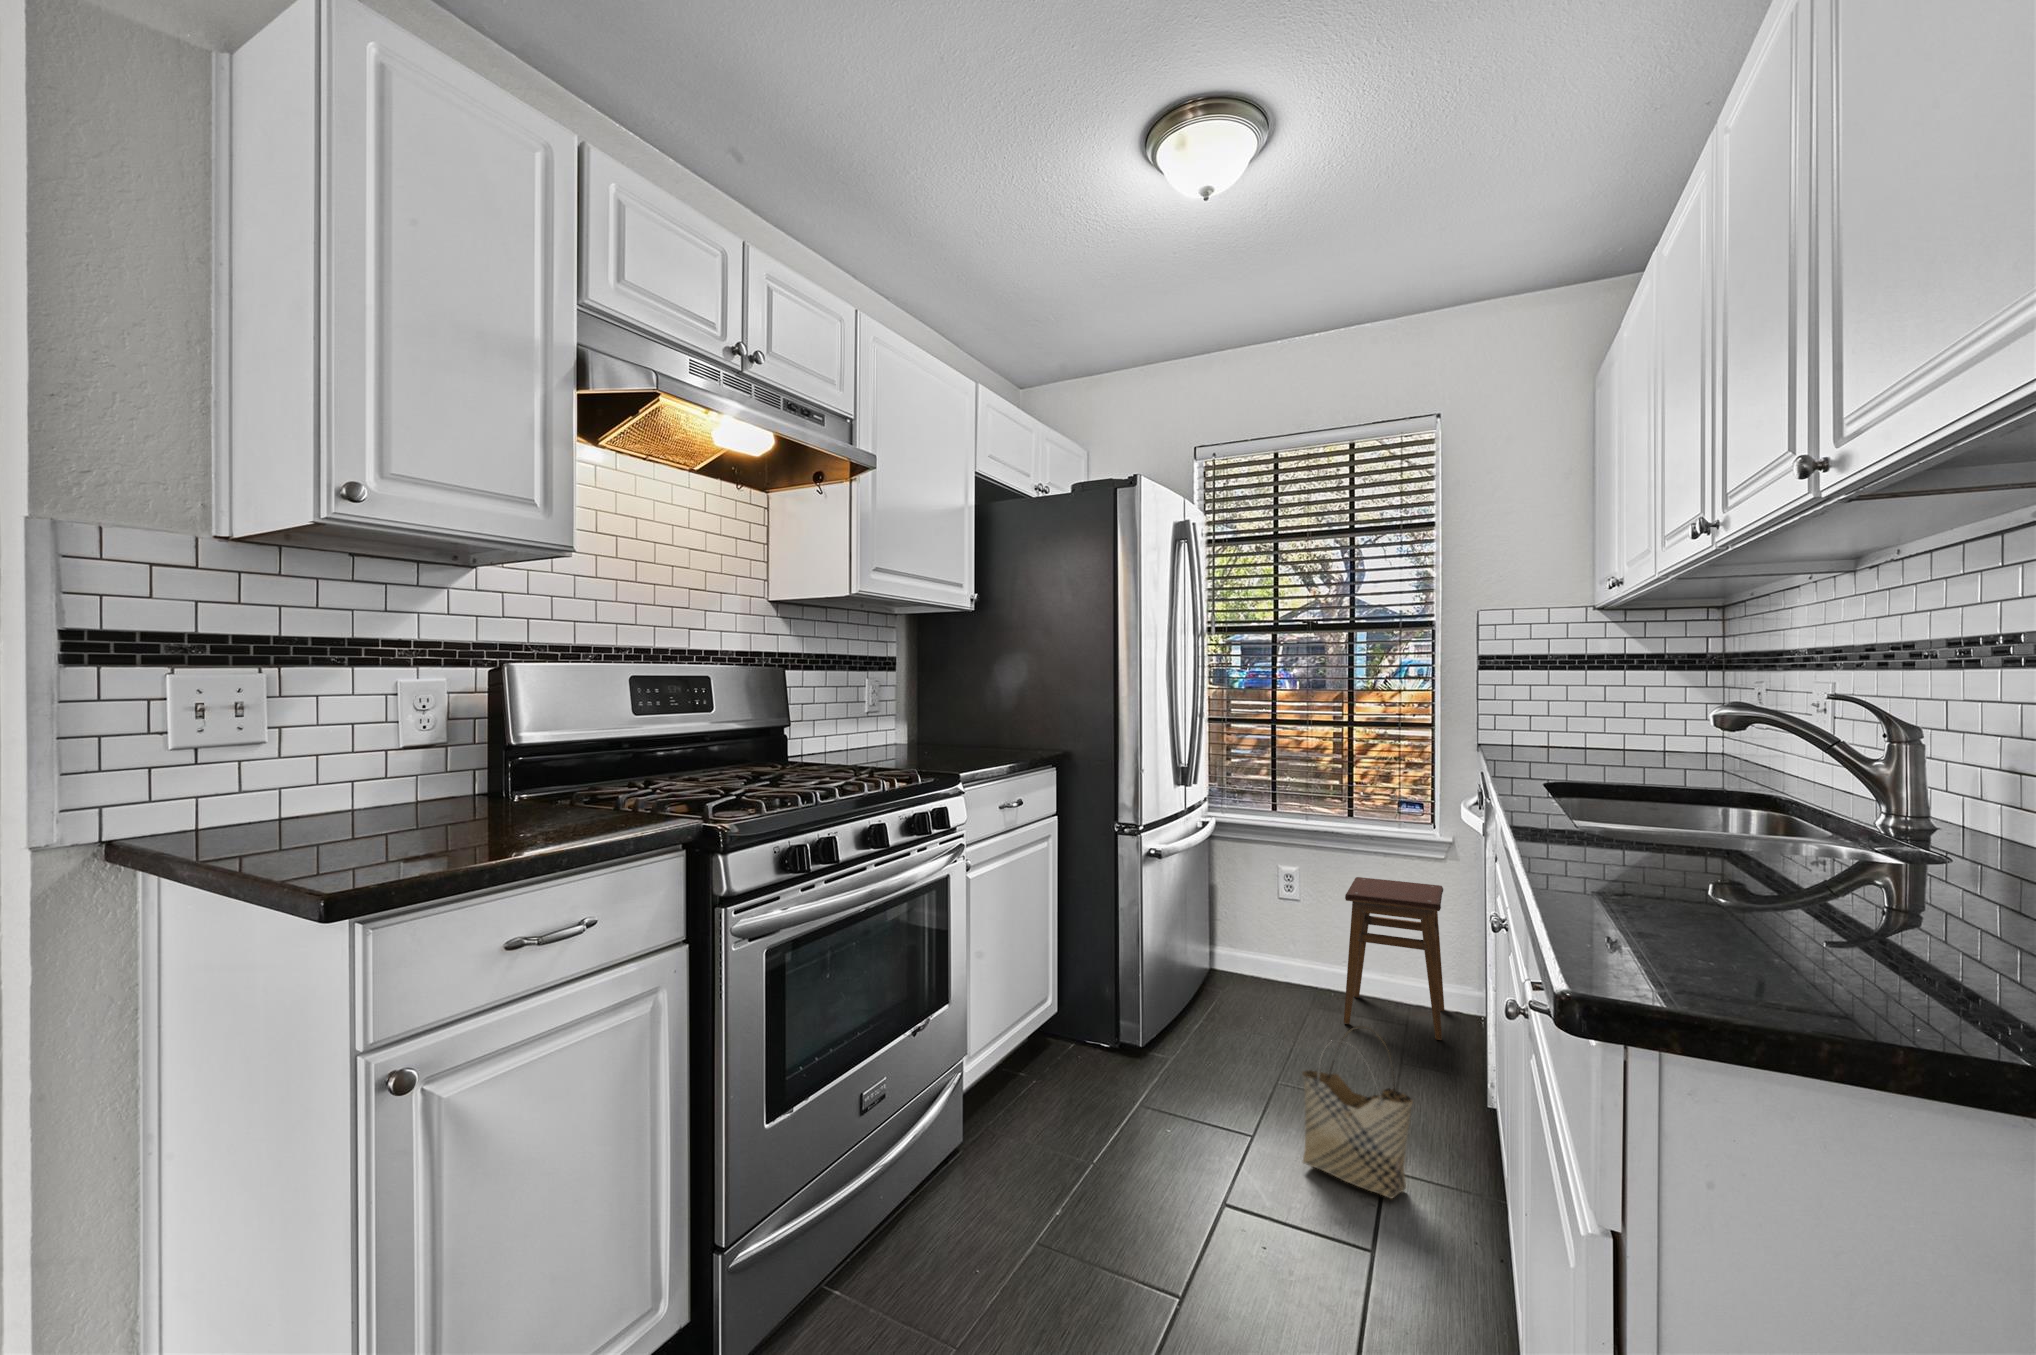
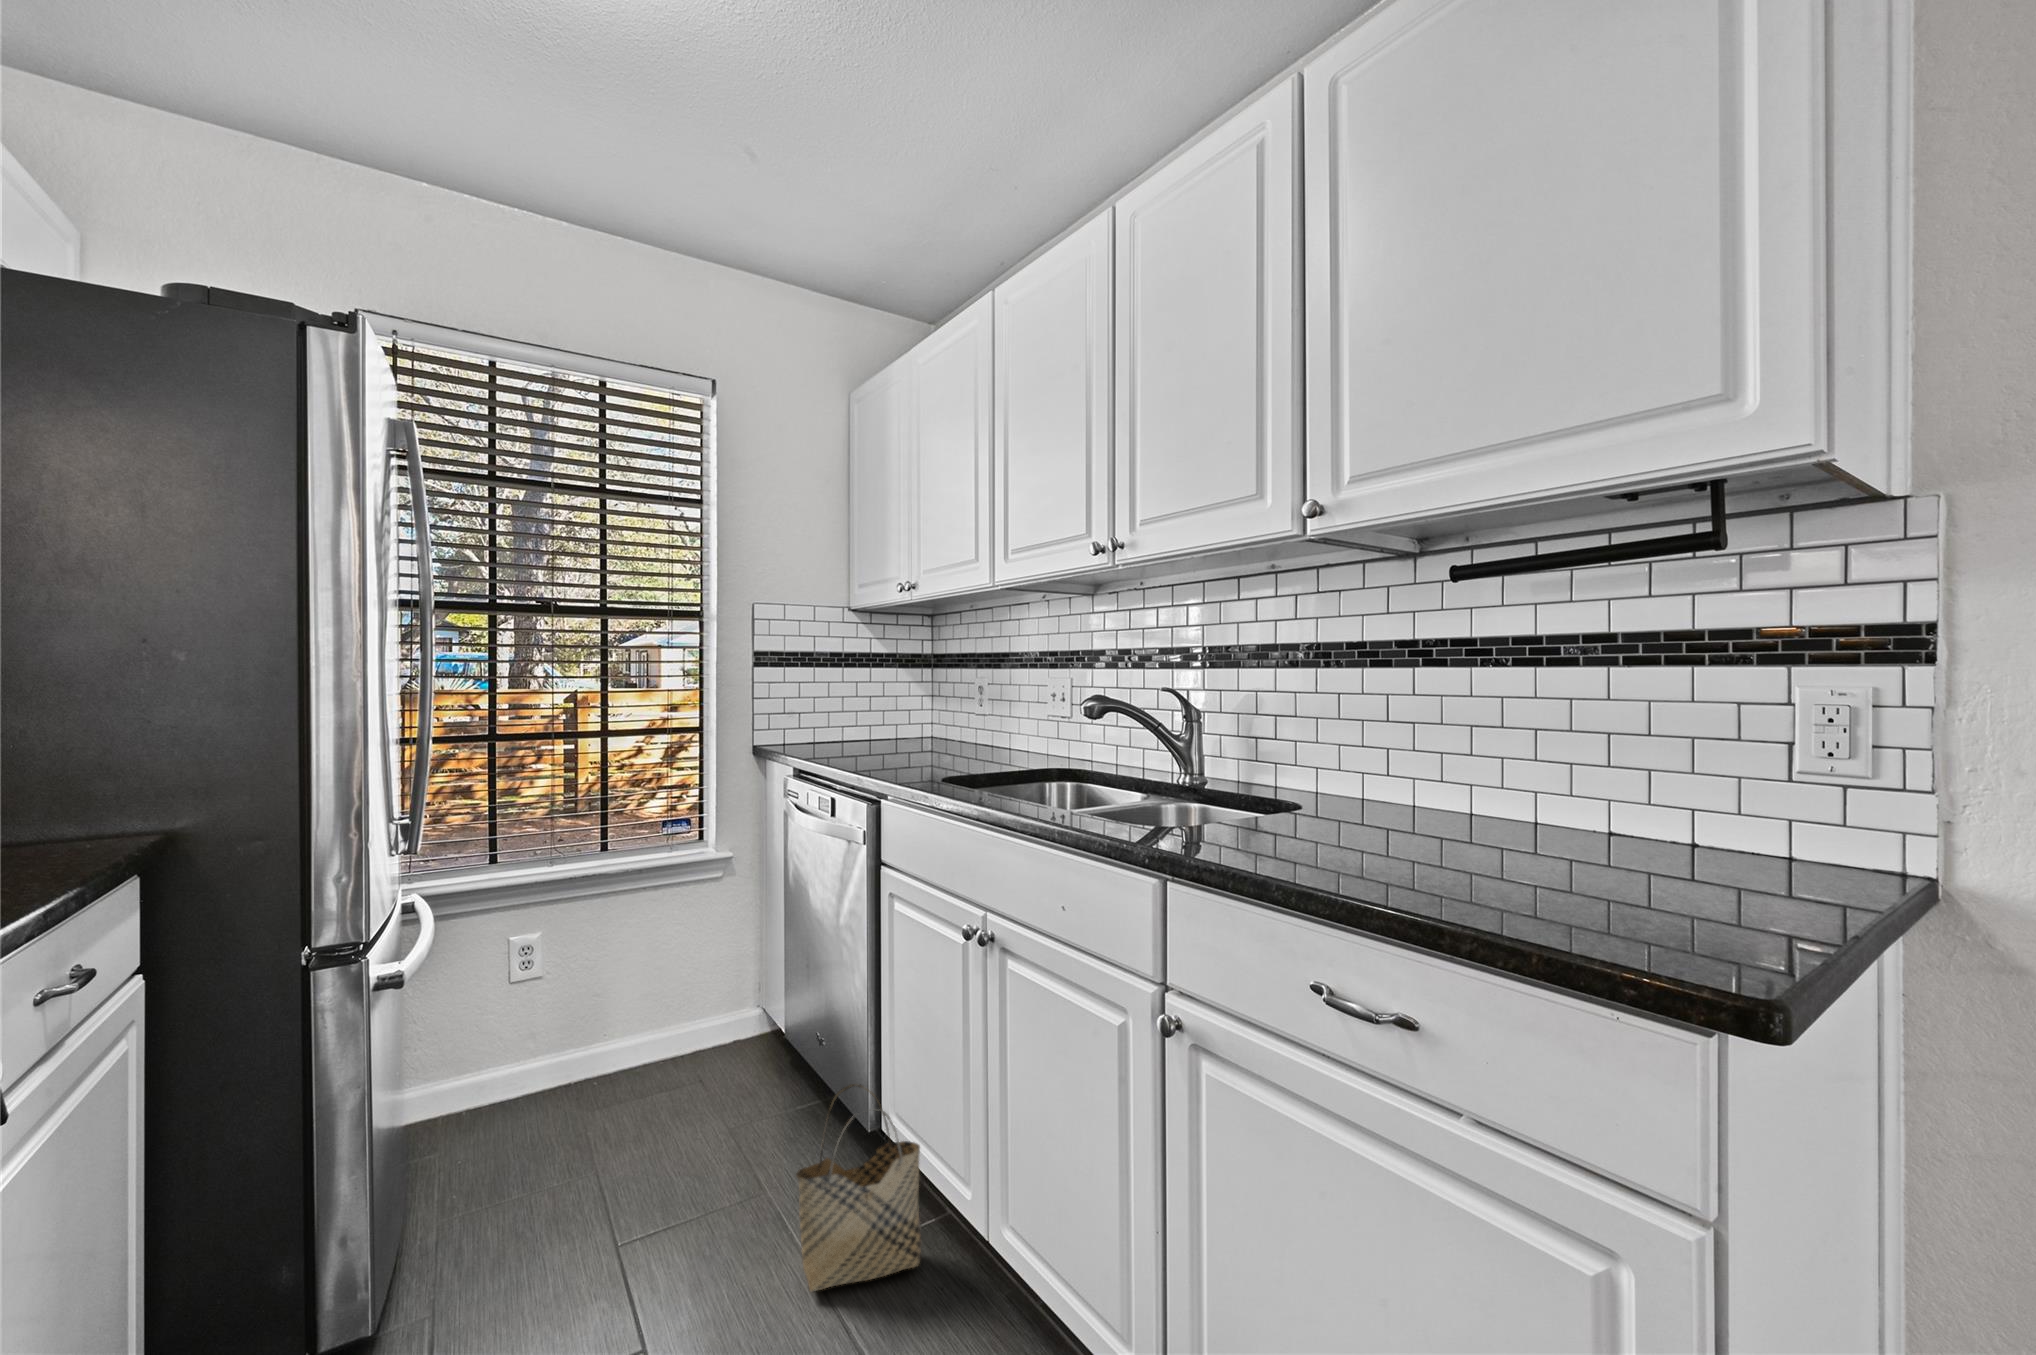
stool: present [1344,877,1444,1040] -> none [622,911,759,1112]

